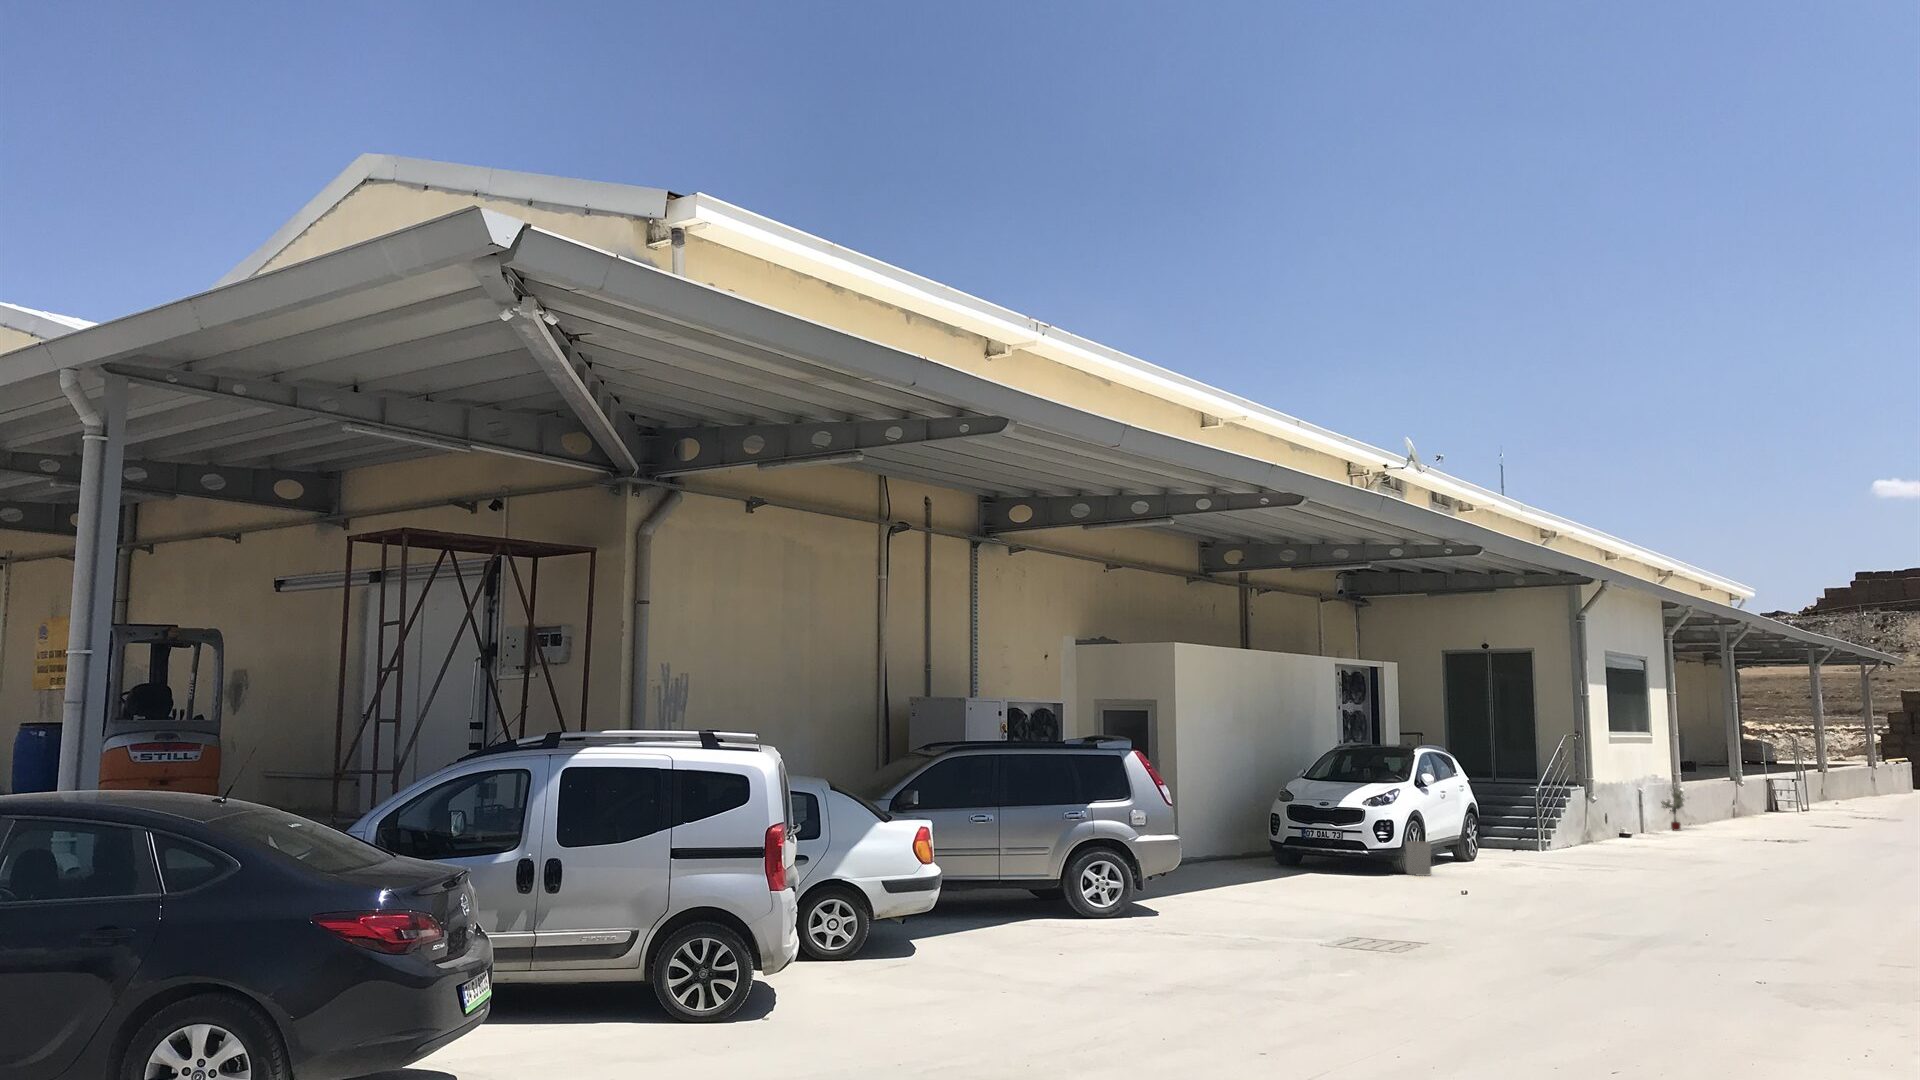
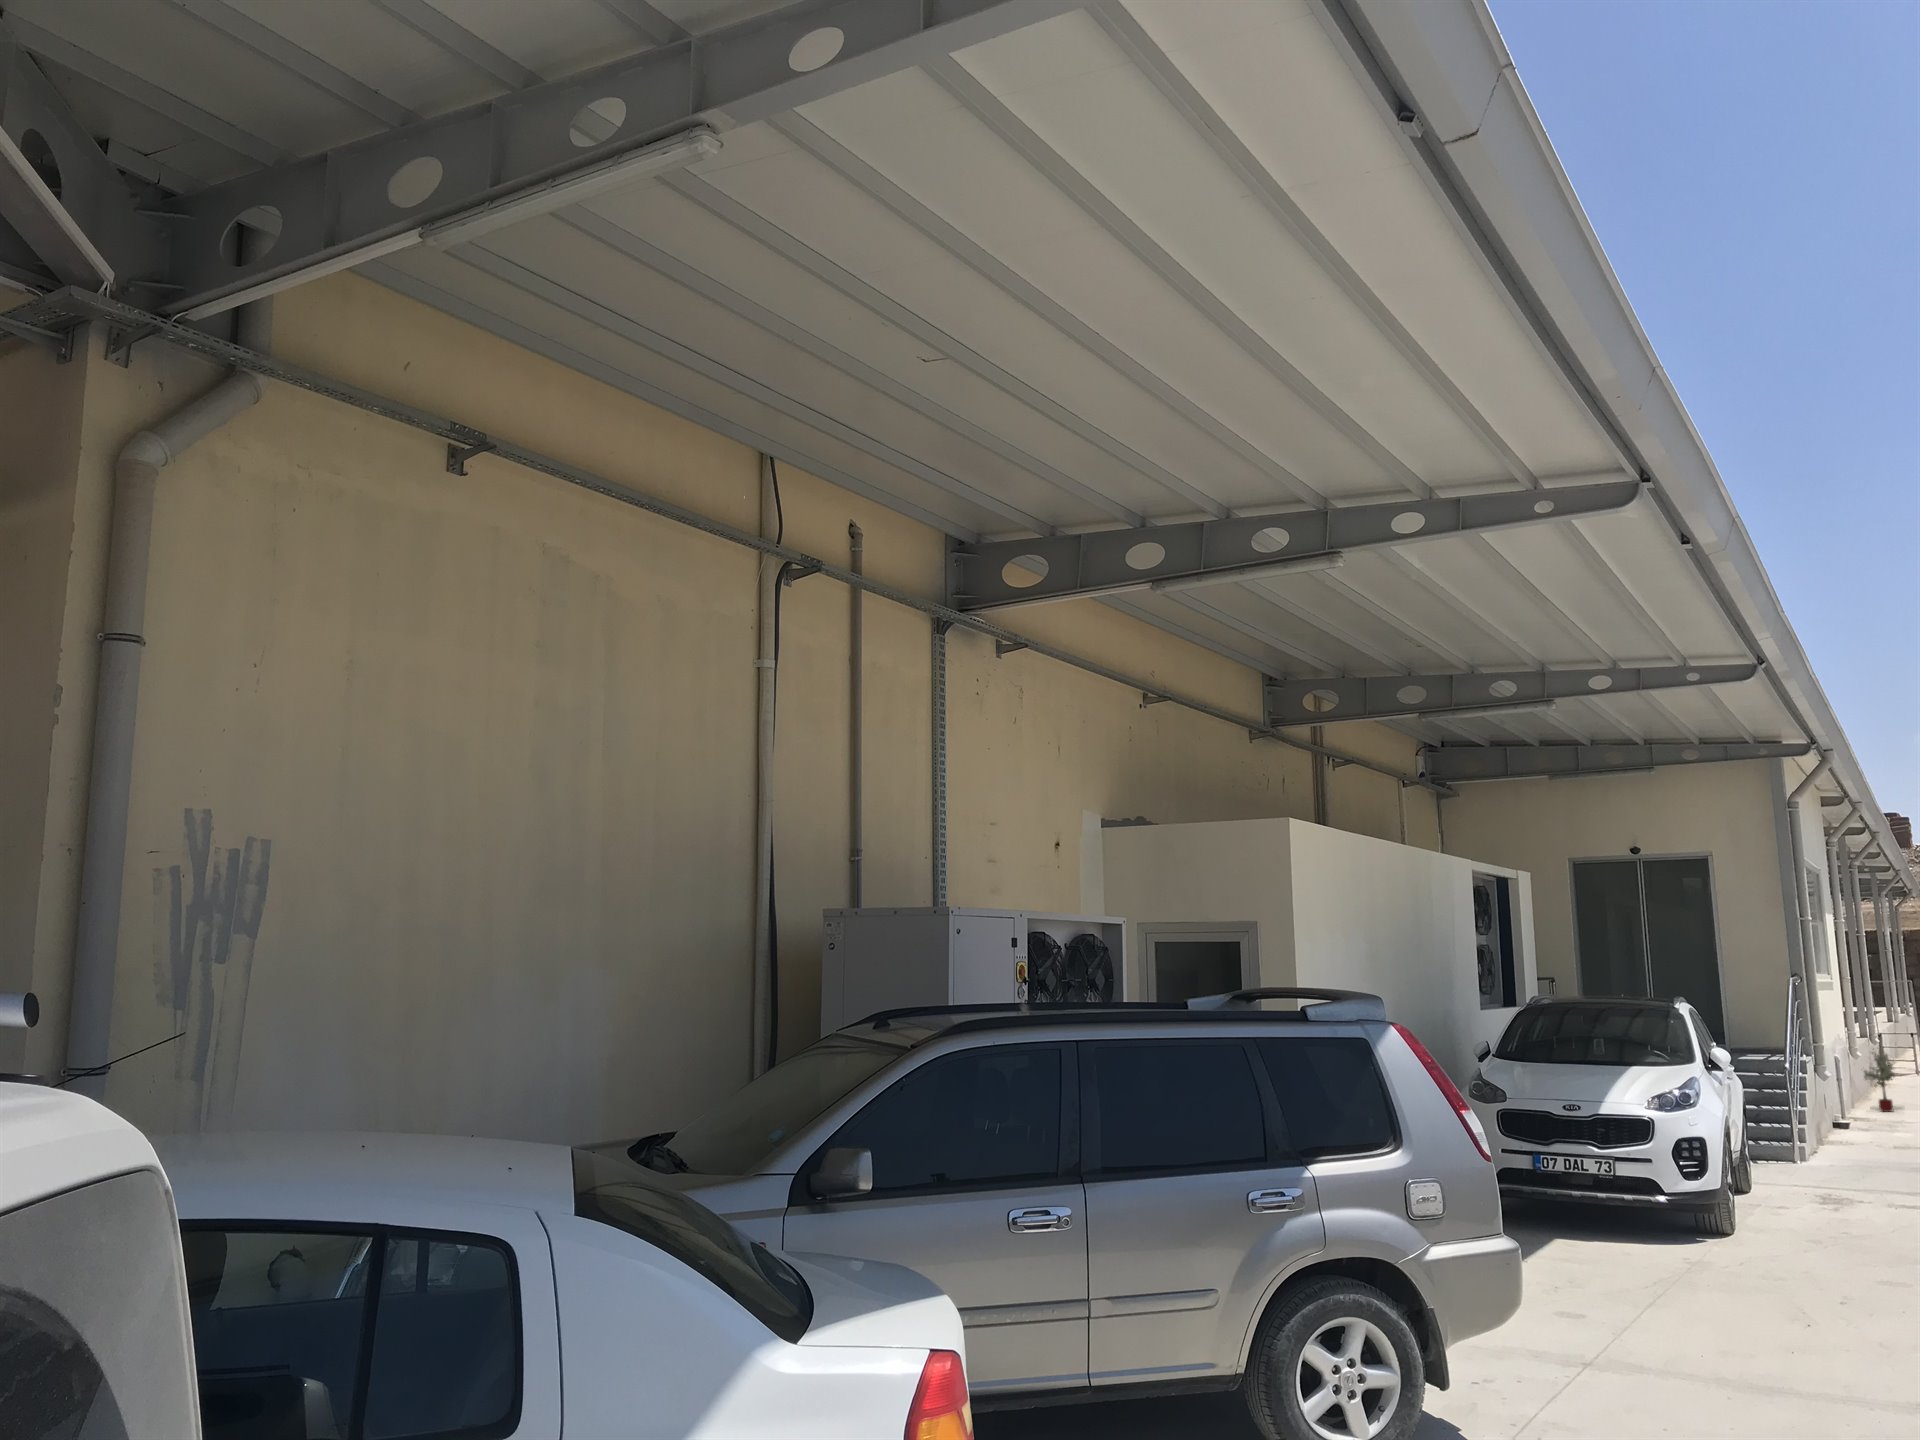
bucket: present [1406,841,1431,876] -> none [1724,1174,1782,1241]

